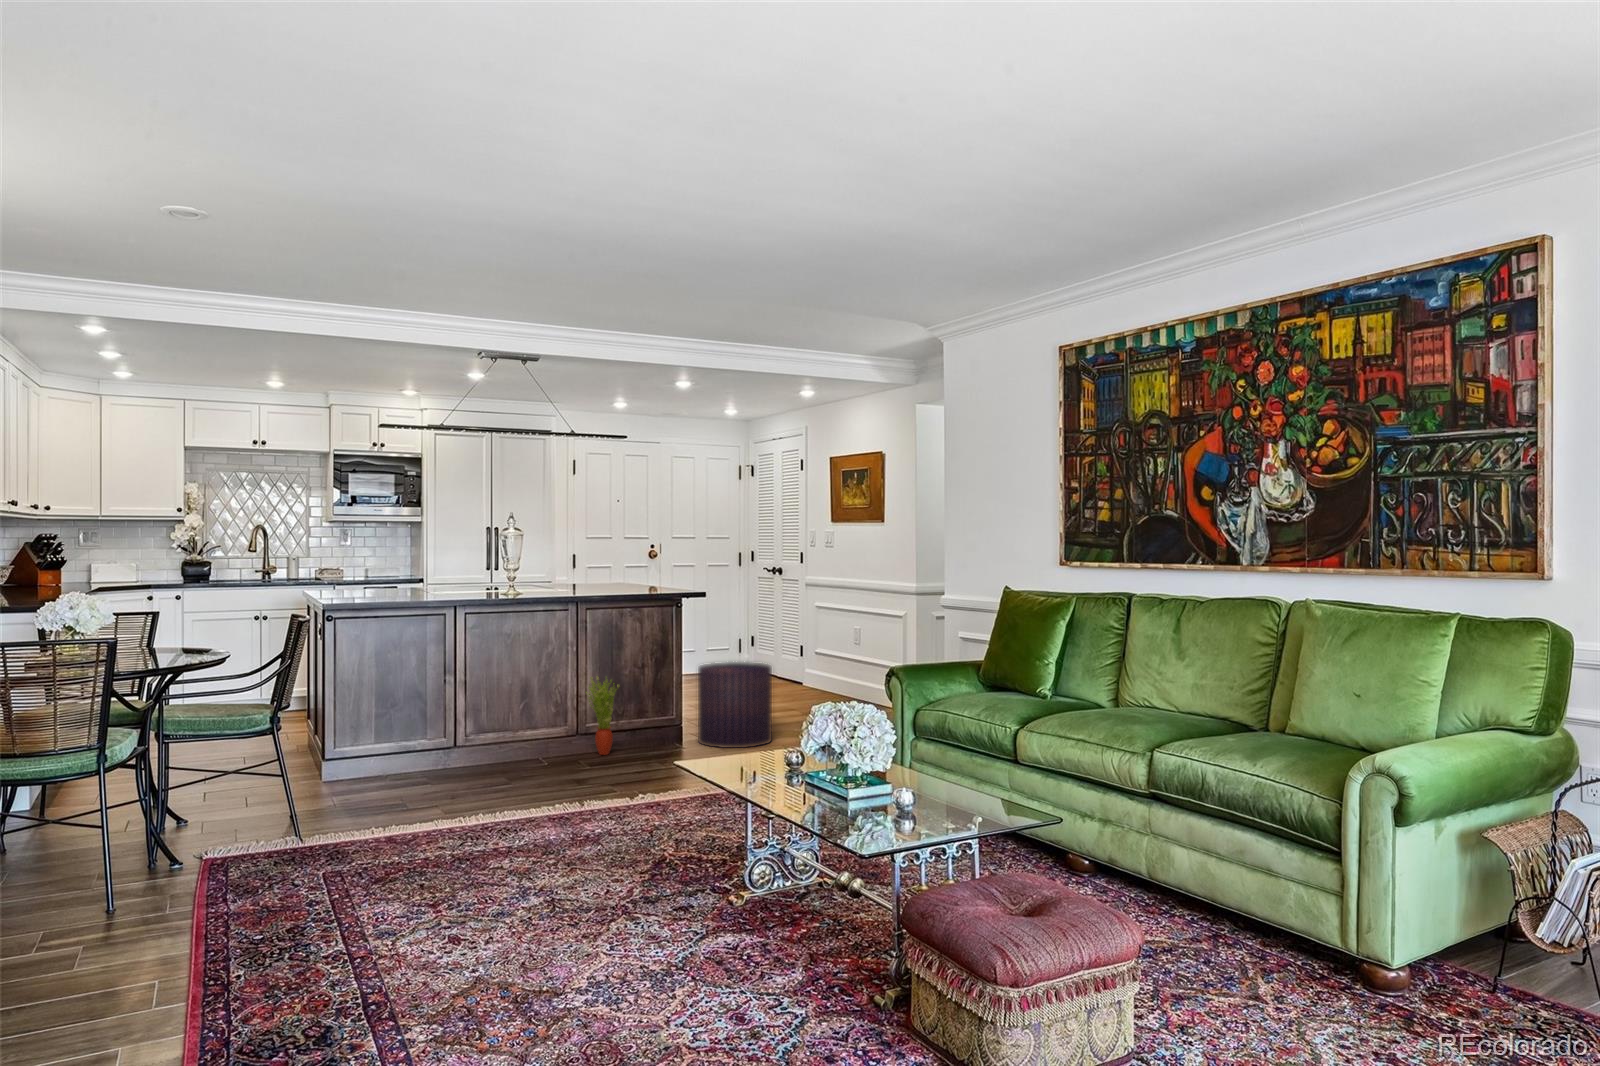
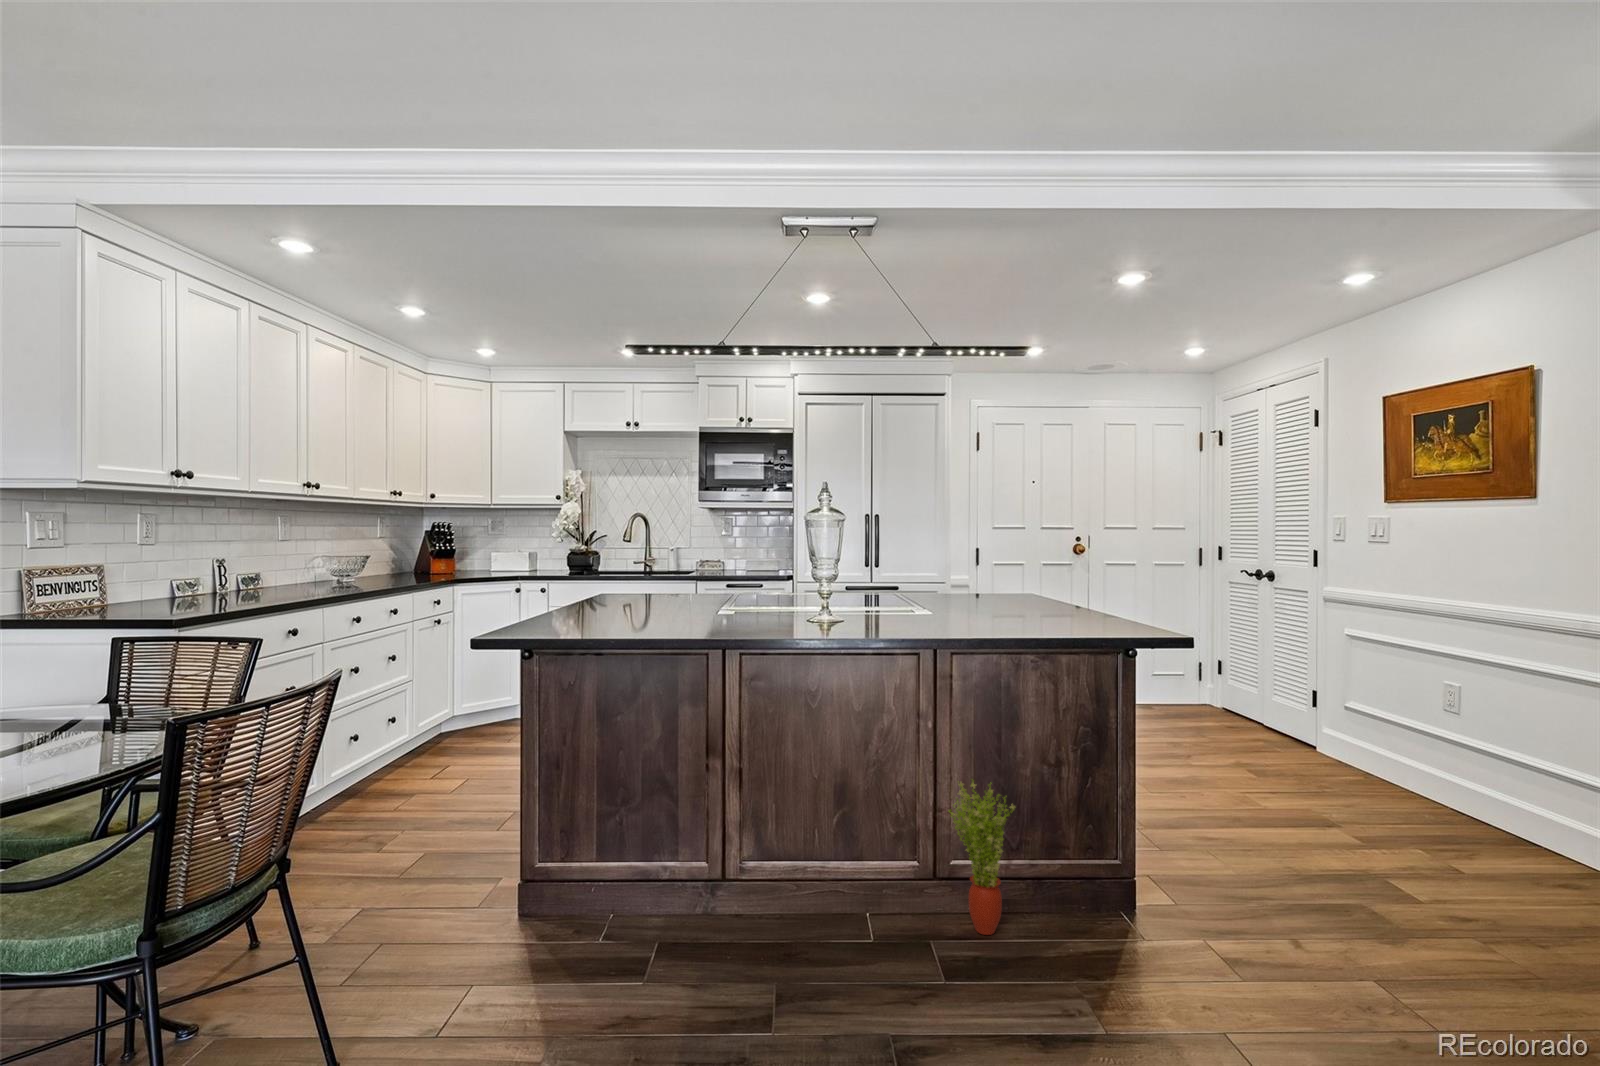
pouf: present [698,662,772,748] -> none [1174,759,1349,973]

